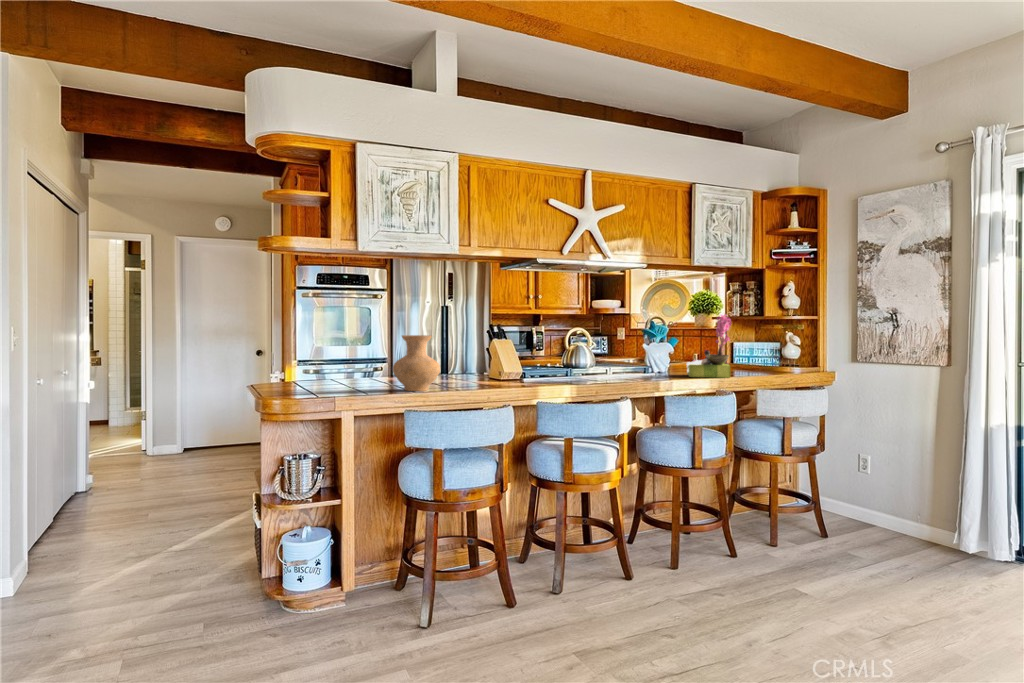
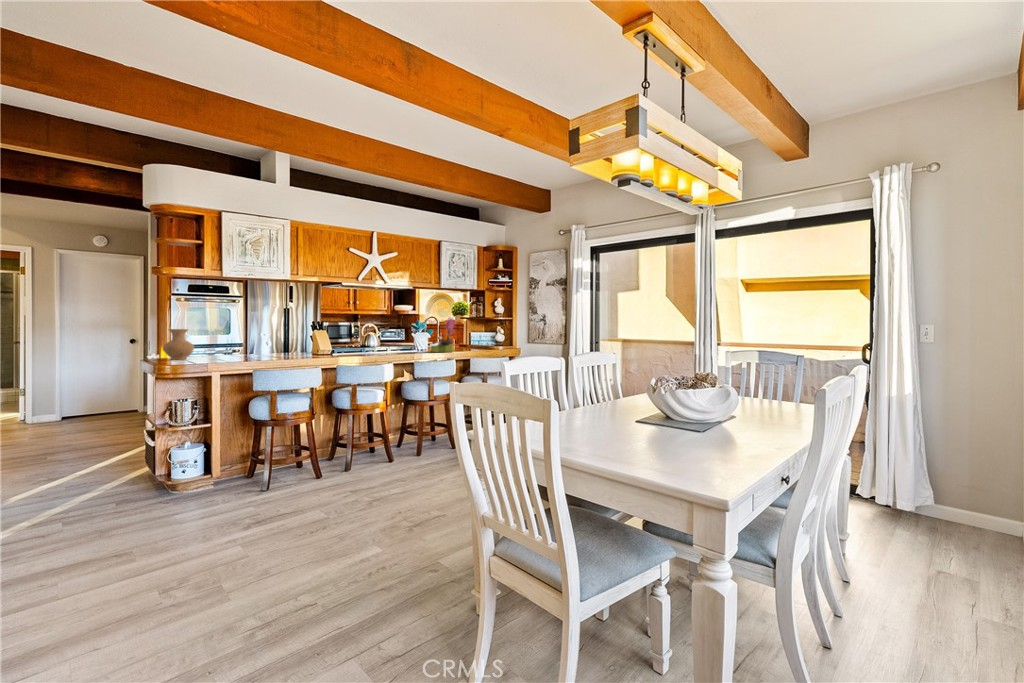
vase: present [393,335,440,391] -> present [163,329,194,360]

